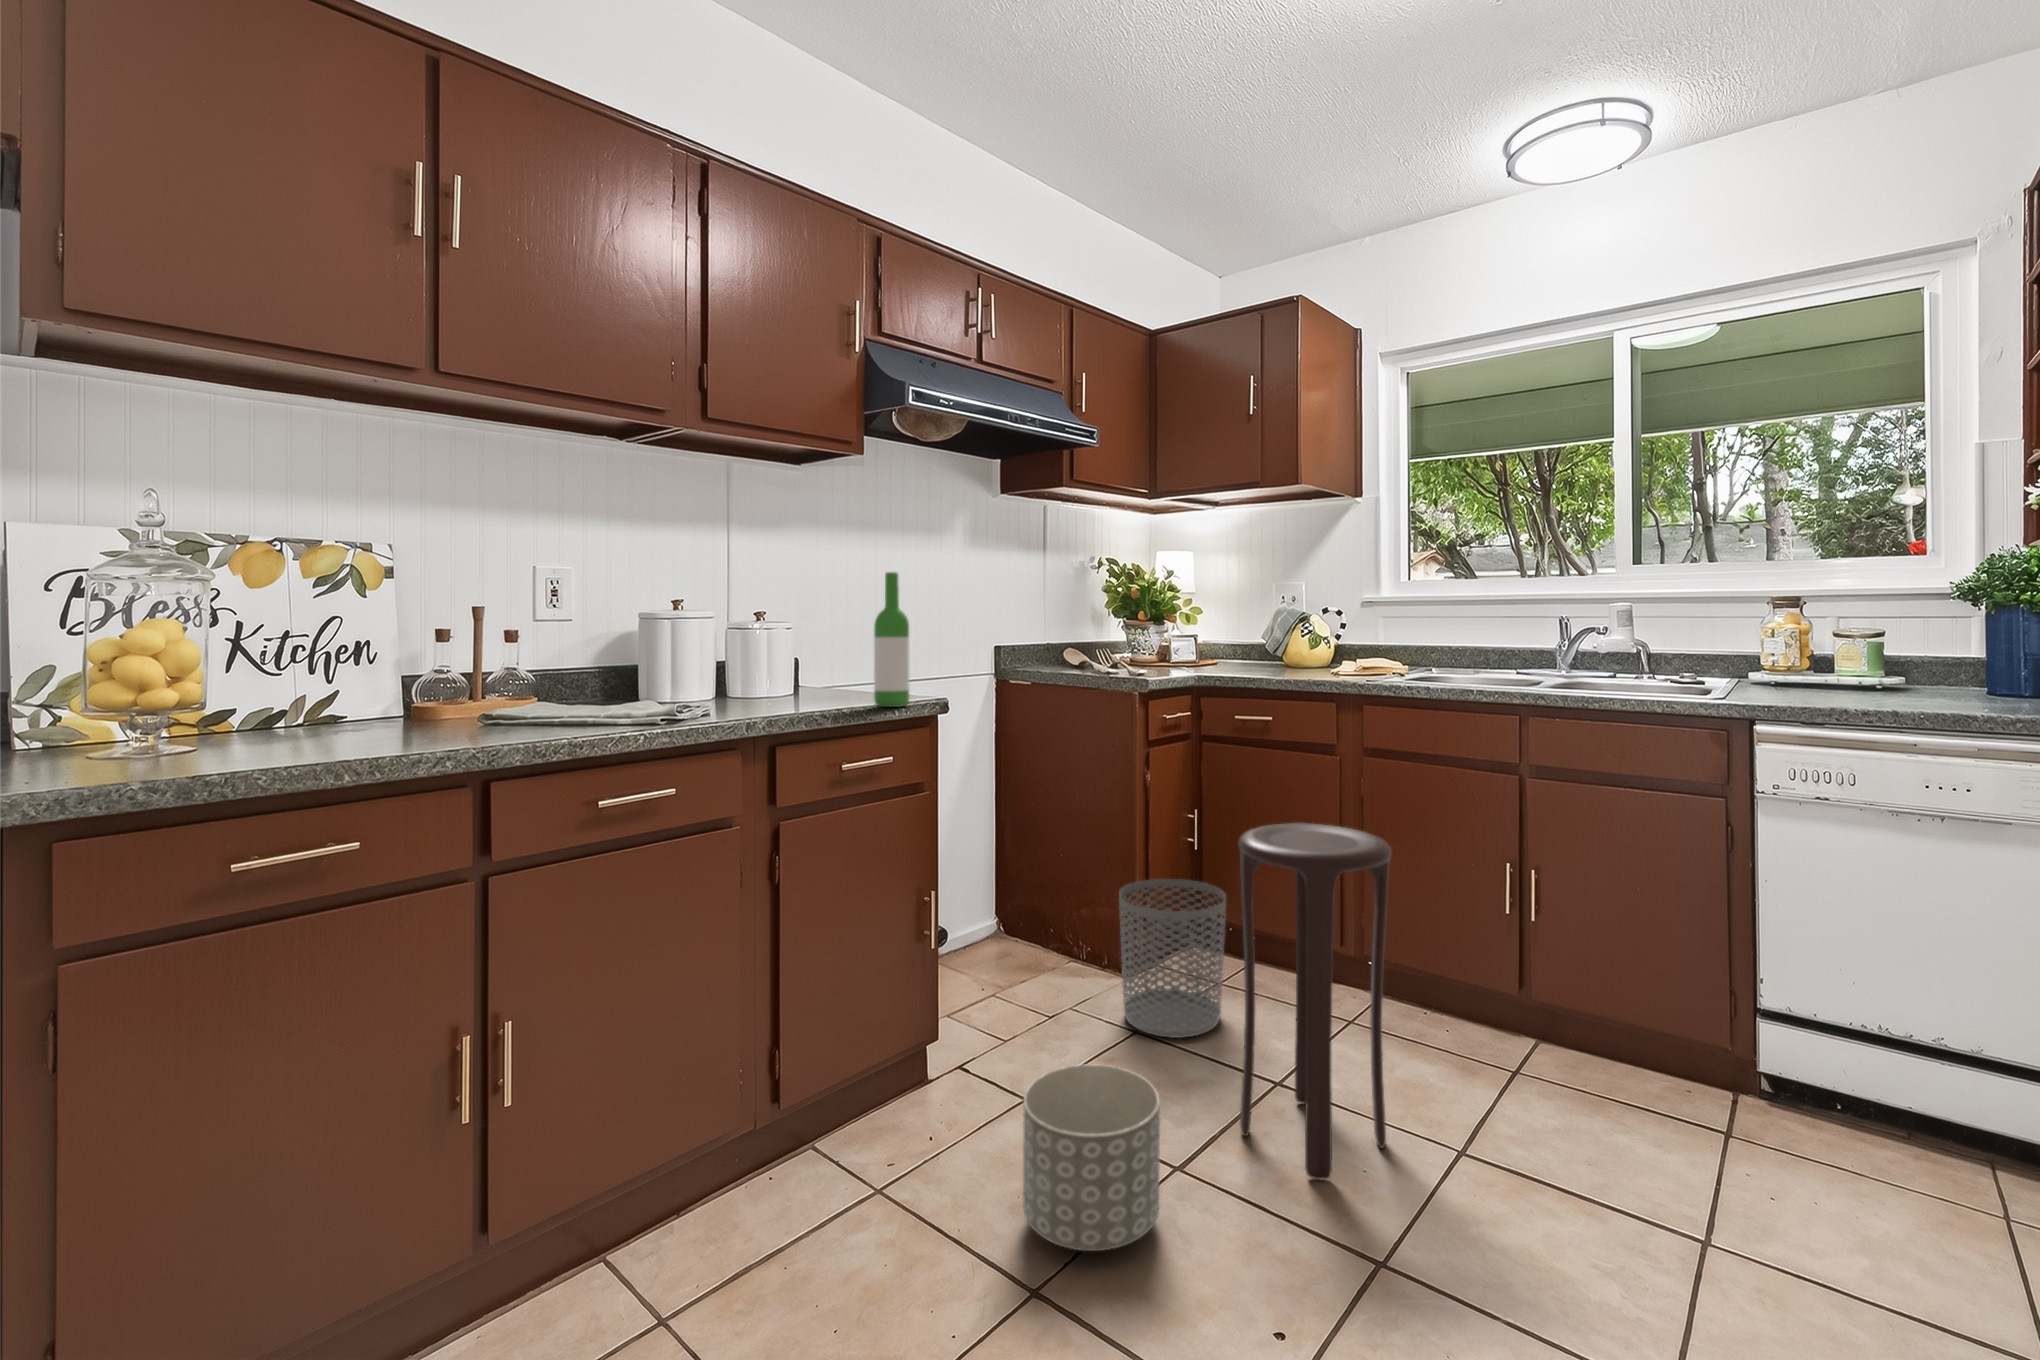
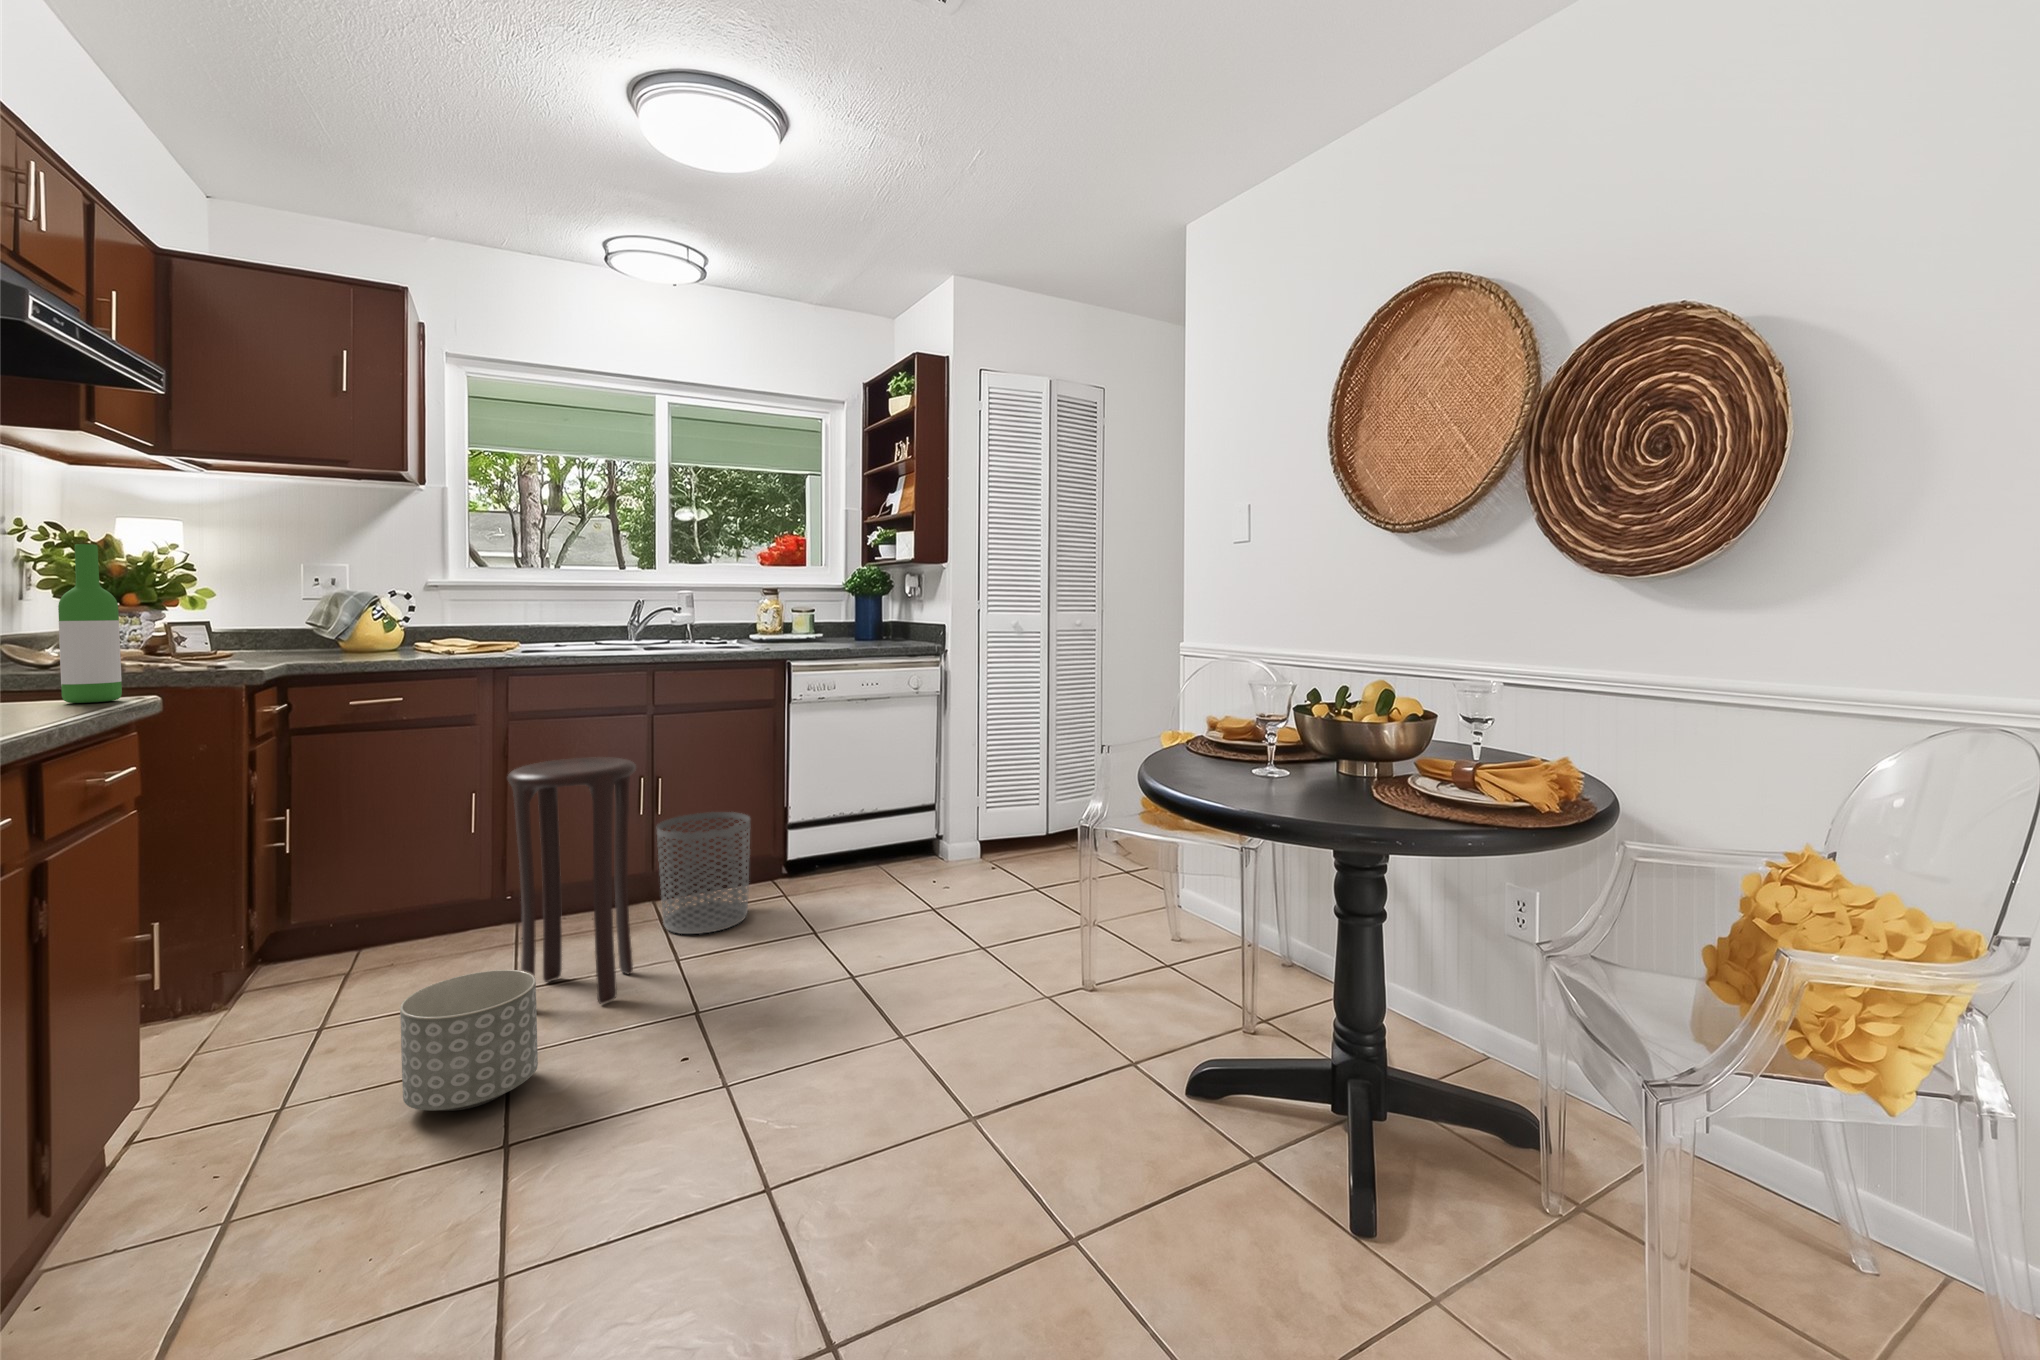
waste bin: present [1119,879,1226,1038] -> present [657,812,750,934]

